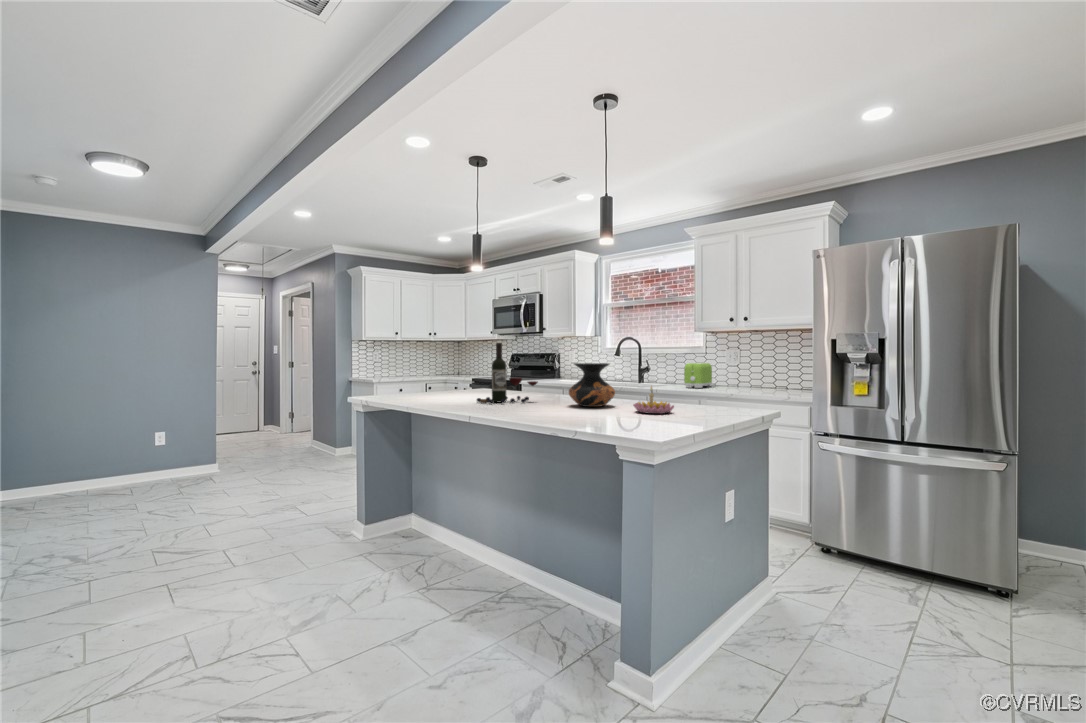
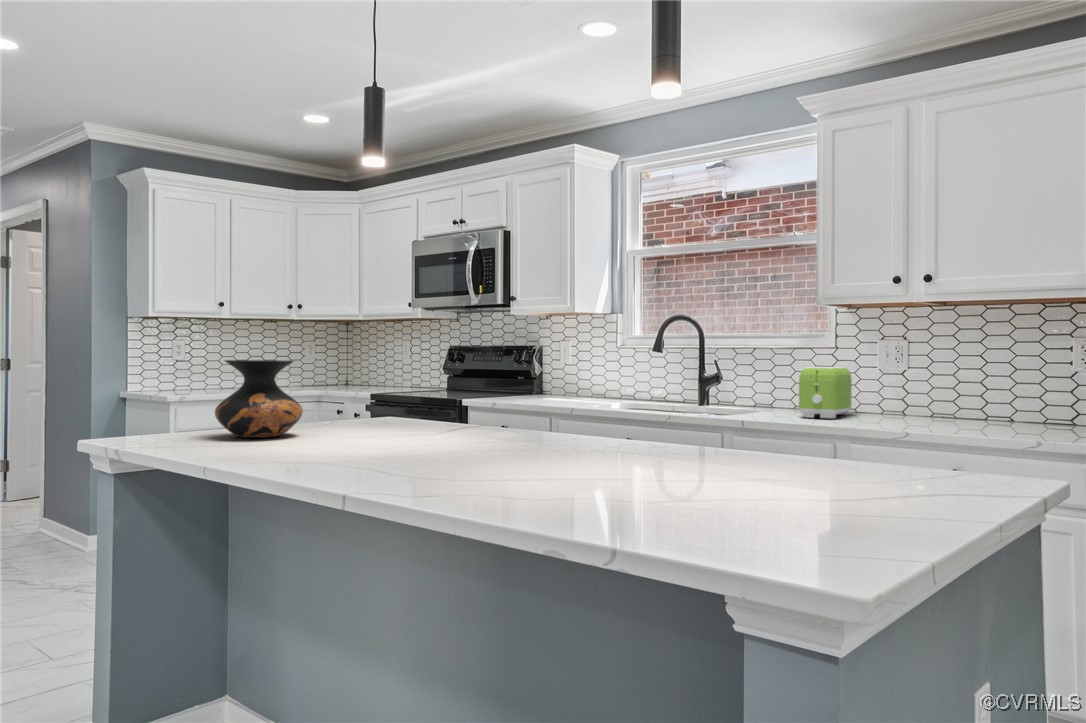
wine bottle: present [477,343,538,403] -> none [363,319,508,458]
vase: present [569,363,615,407] -> present [215,360,303,438]
candle holder: present [633,386,674,414] -> none [733,419,836,490]

